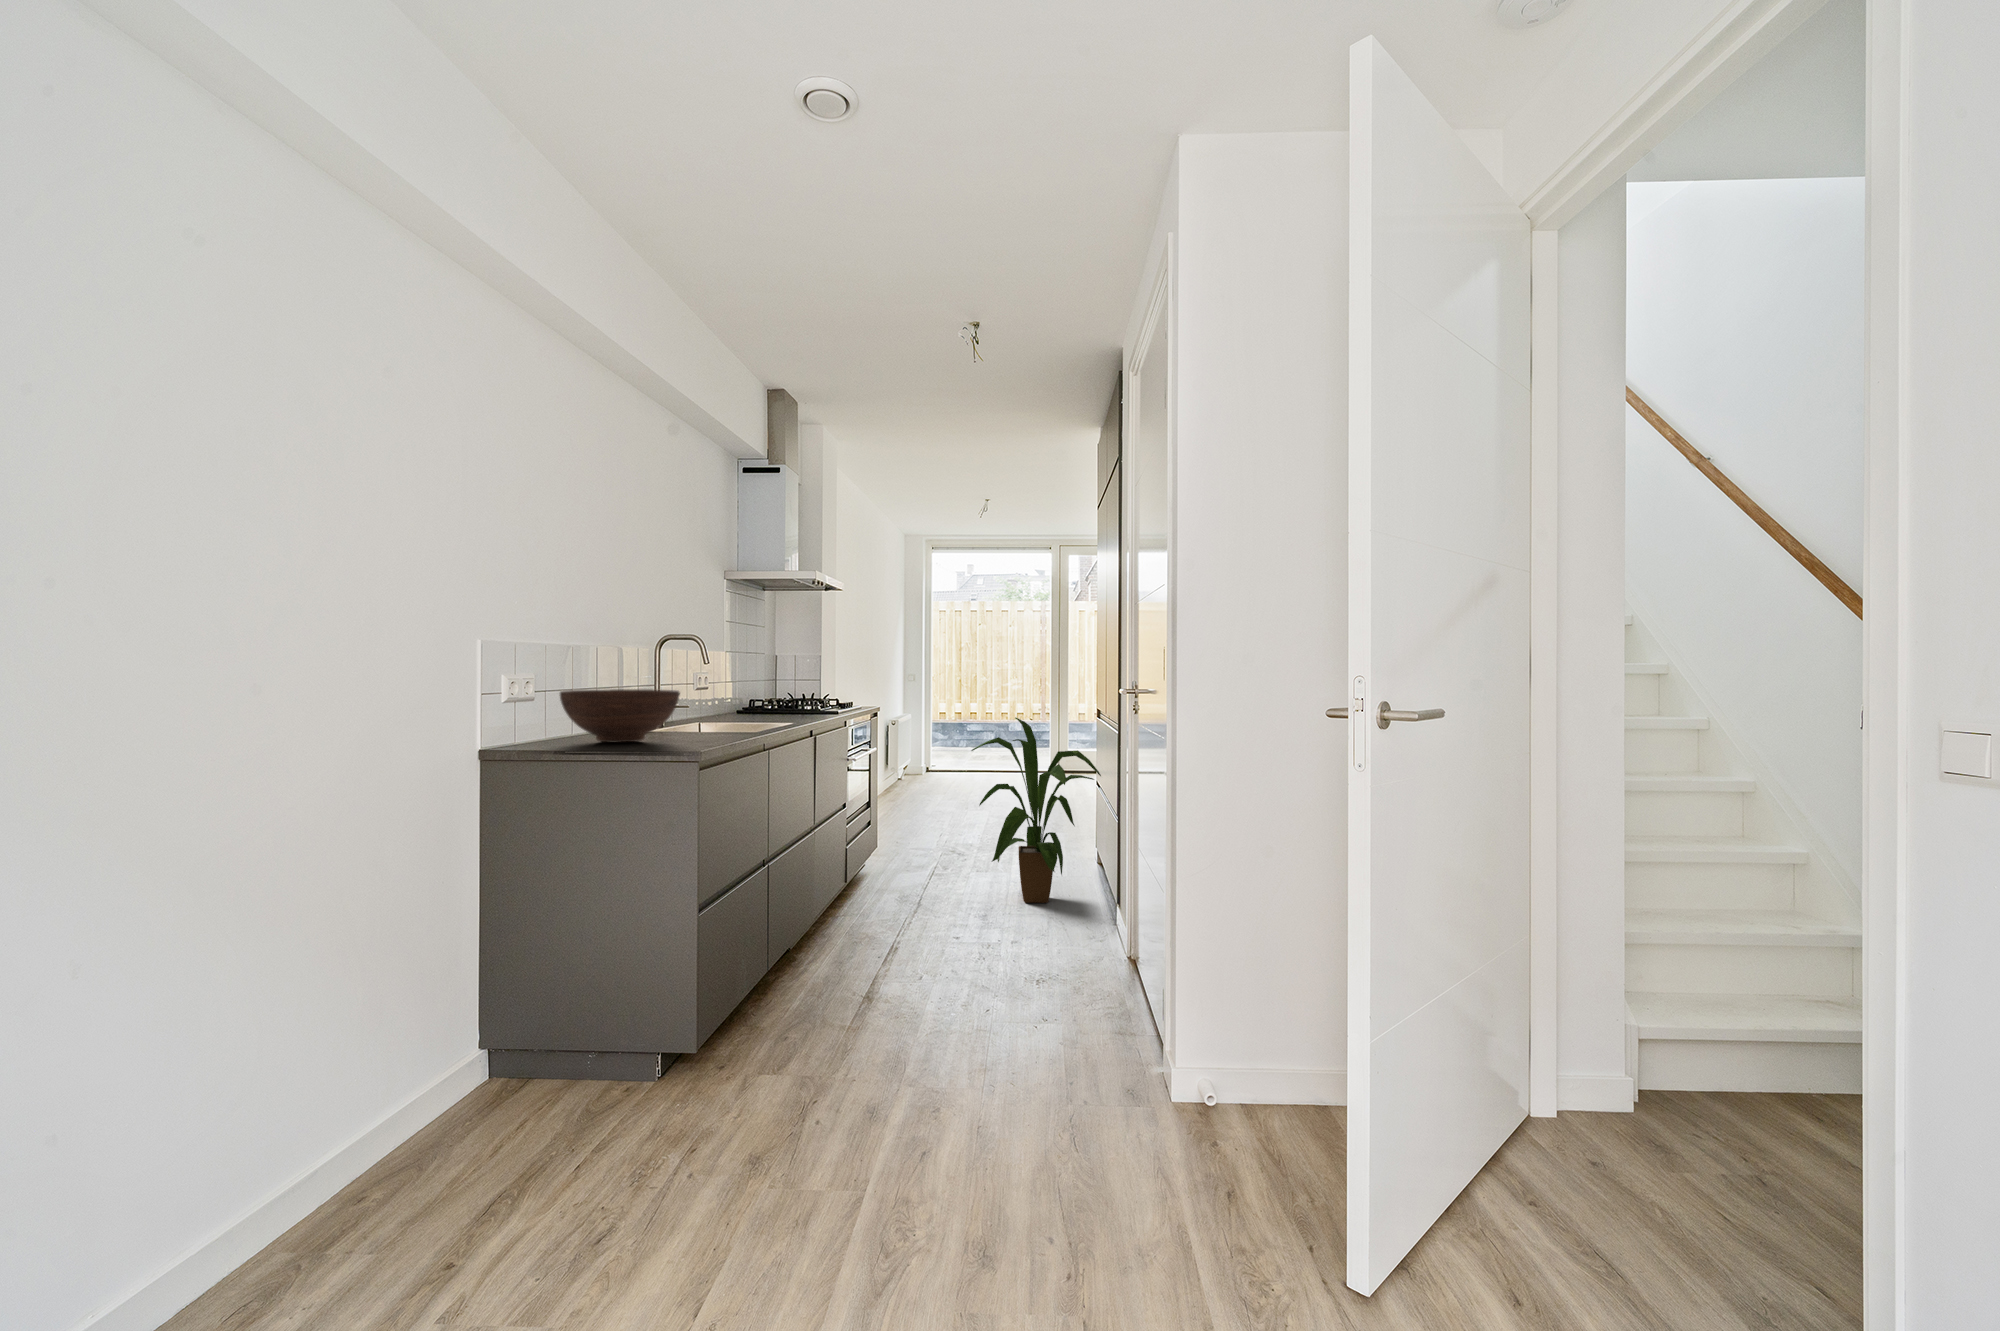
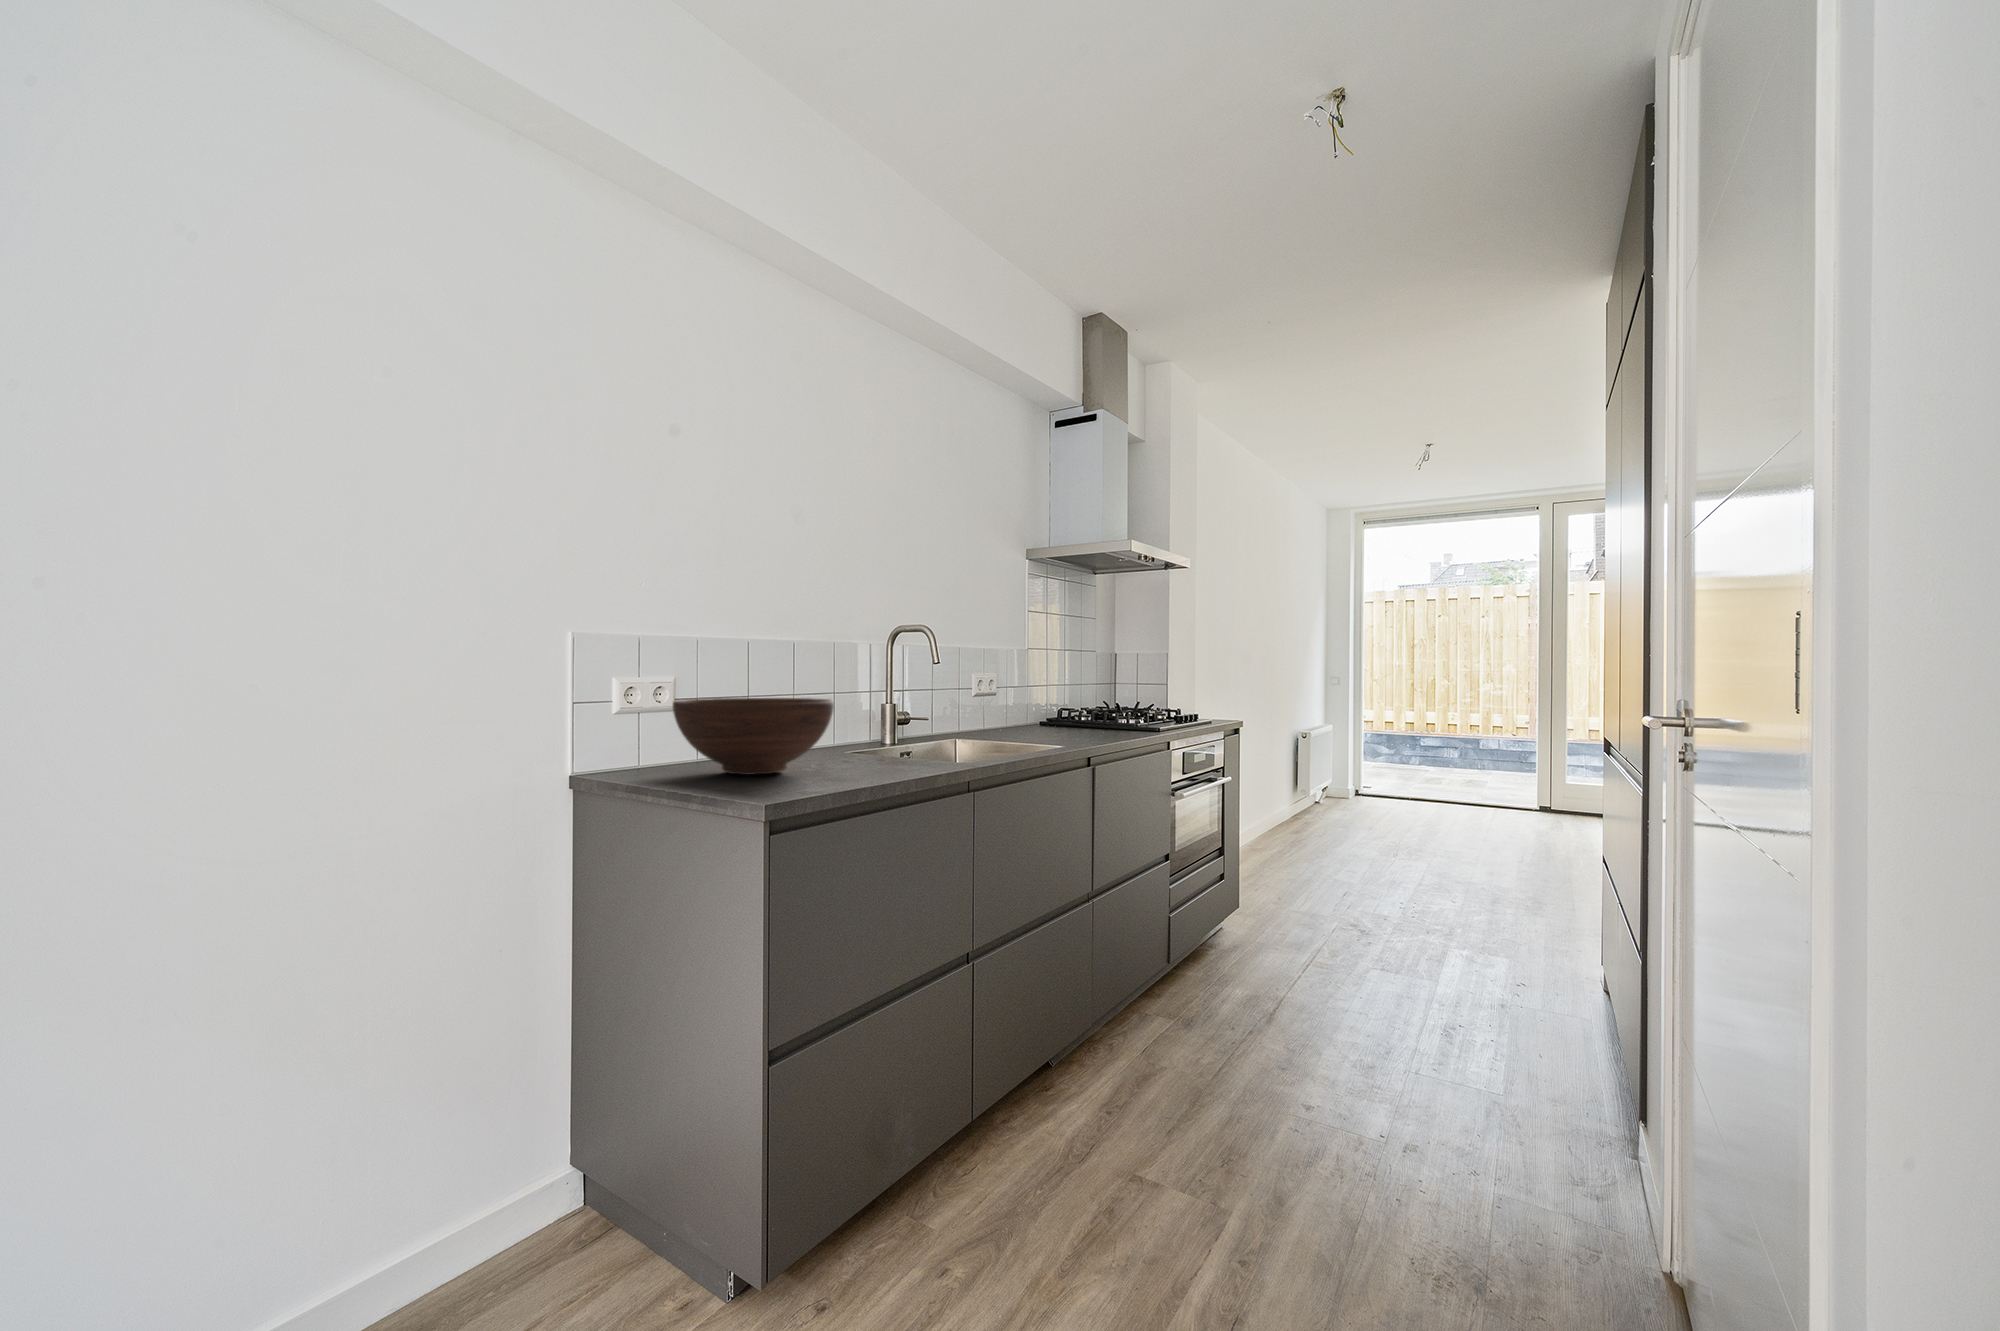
house plant: present [971,718,1101,903] -> none [1360,745,1603,1057]

